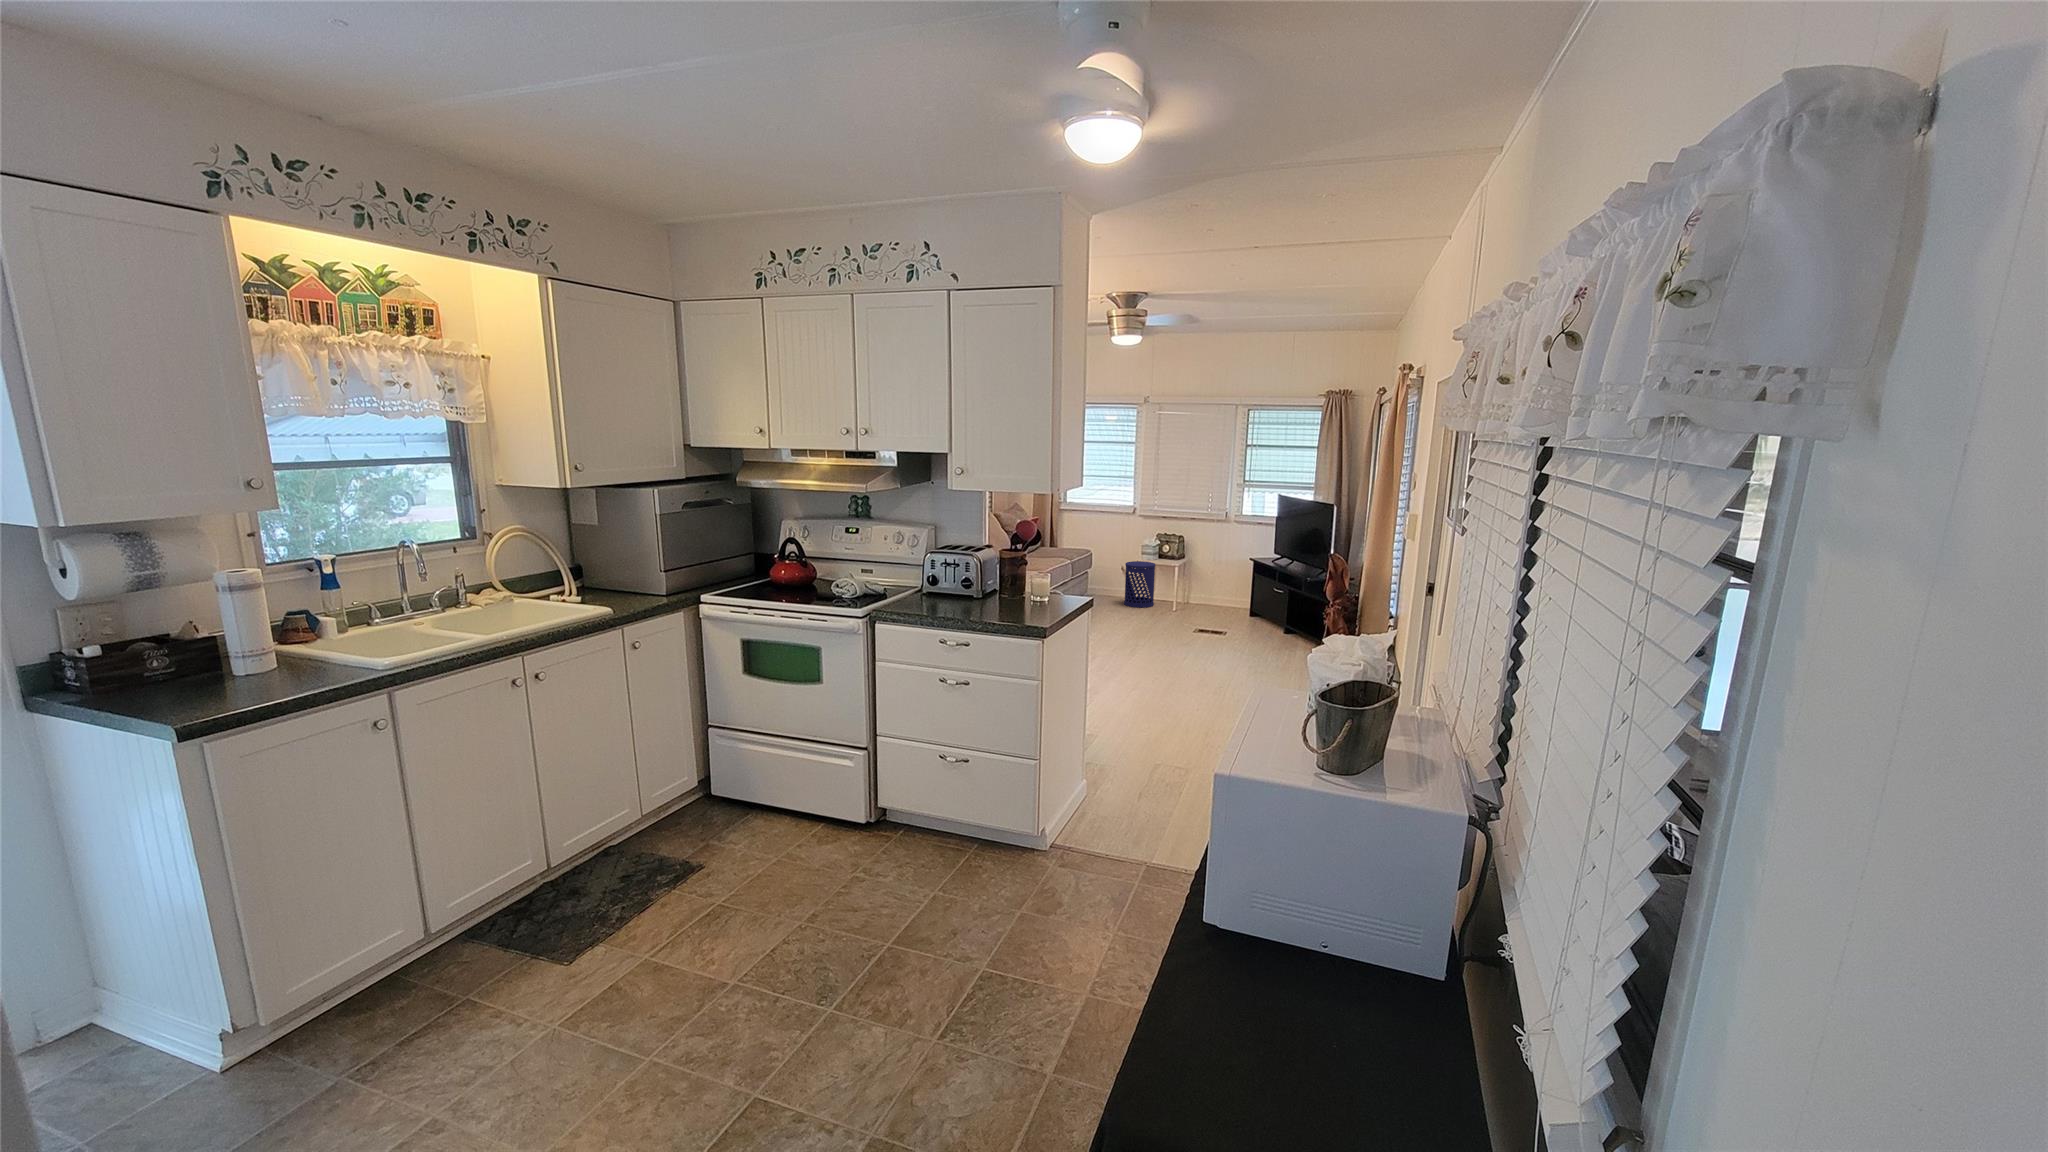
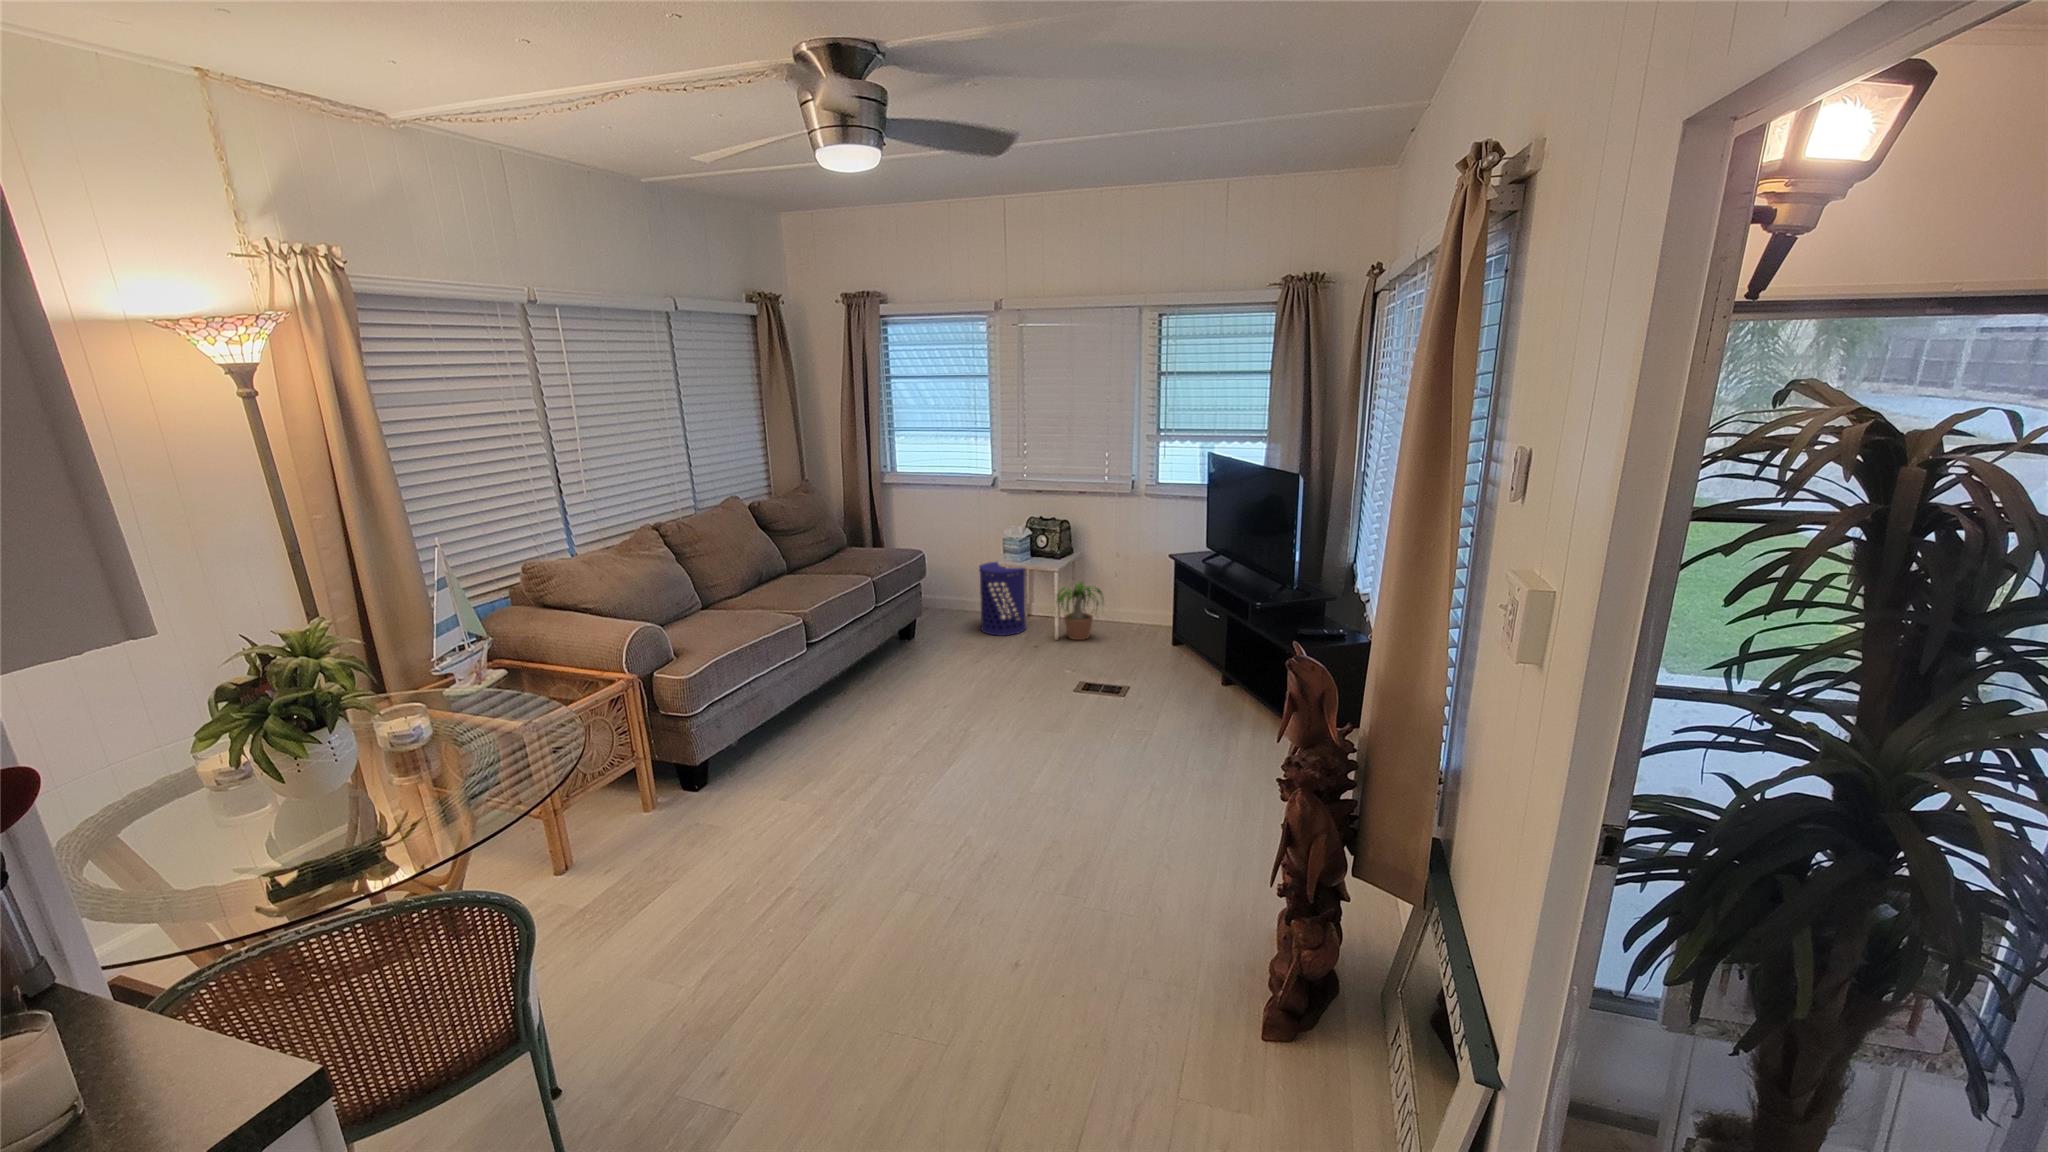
potted plant: none [1171,574,1214,611] -> present [1057,581,1104,640]

